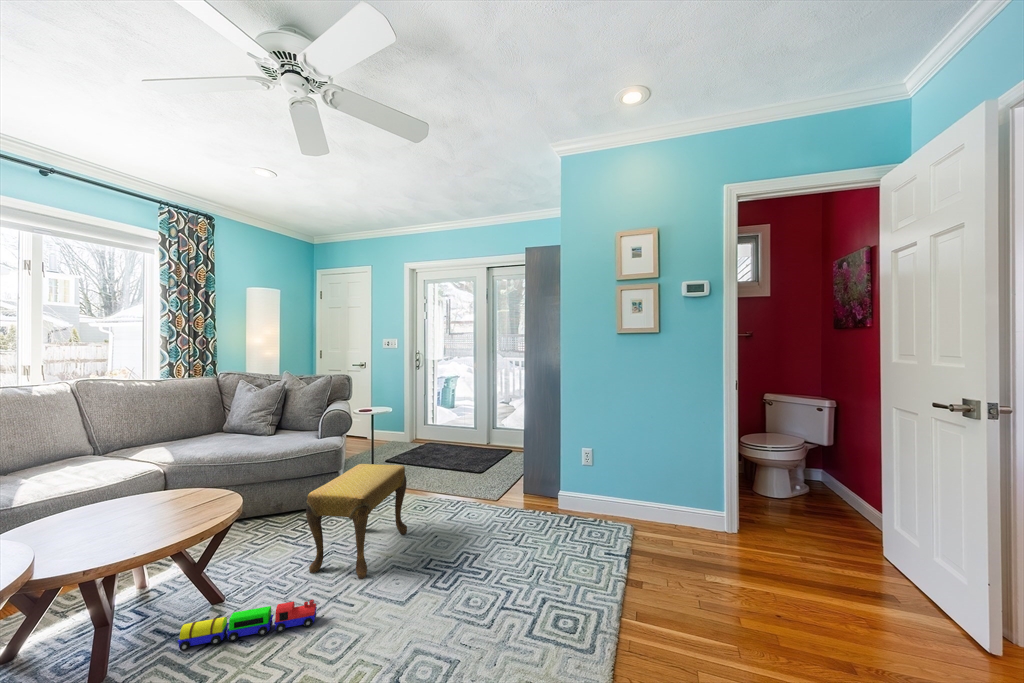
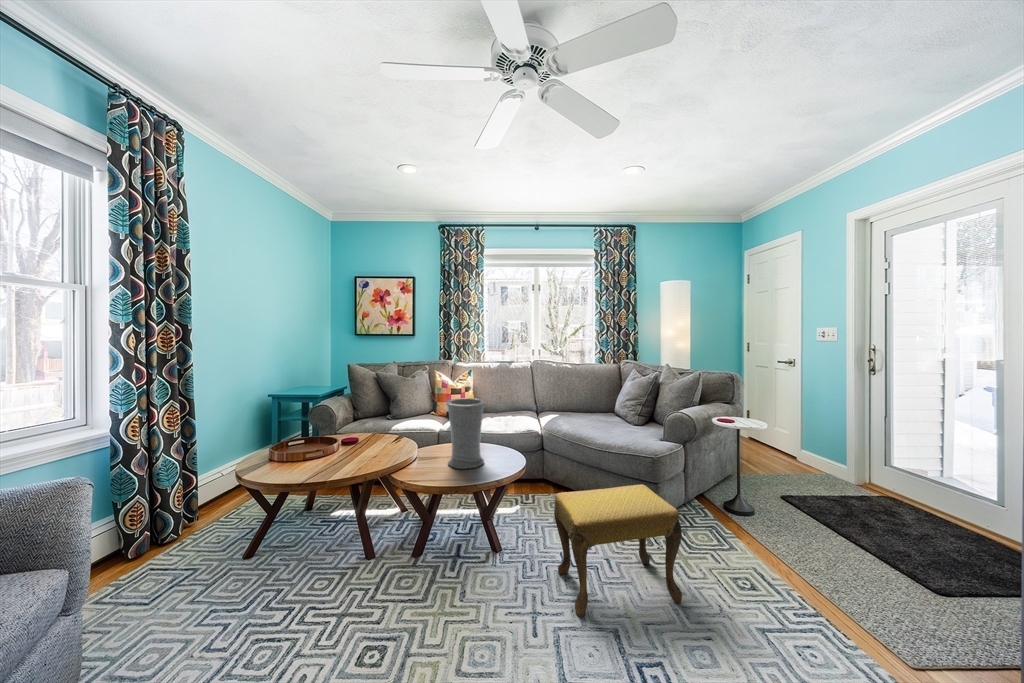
vase: none [110,425,186,529] -> present [446,398,485,469]
toy train: present [178,599,317,651] -> none [448,549,510,620]

